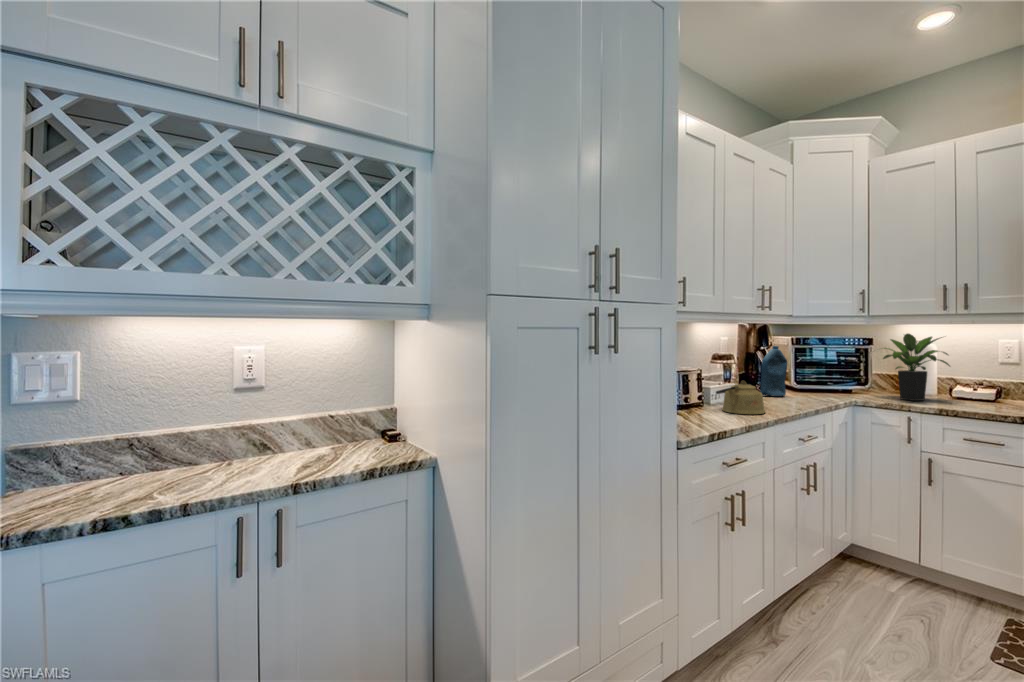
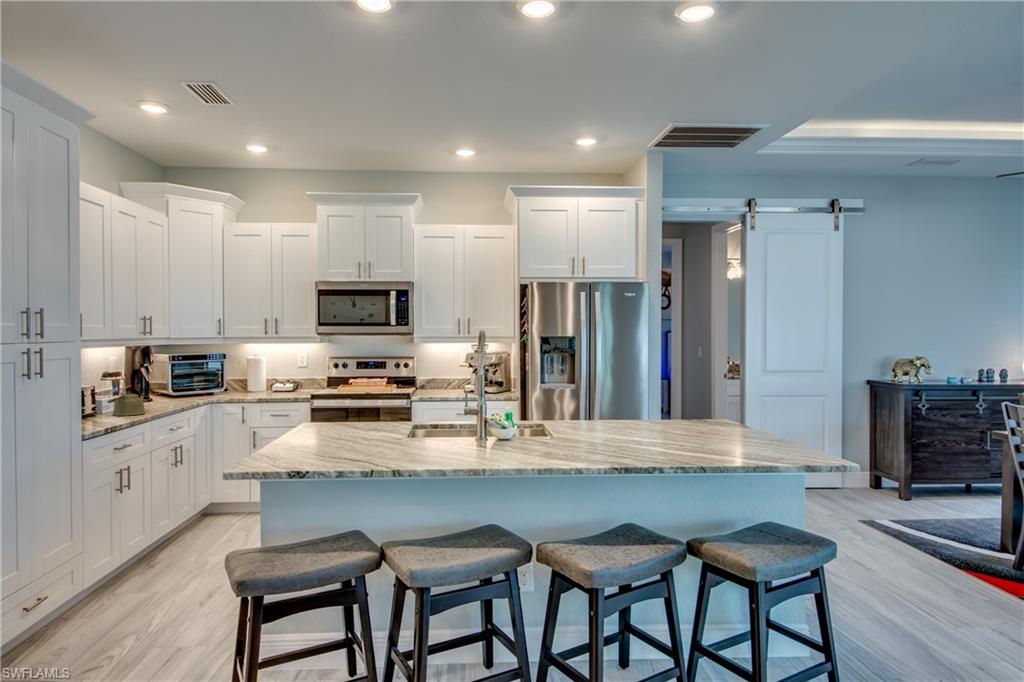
potted plant: present [883,334,950,401] -> none [224,351,269,397]
bottle: present [760,346,787,397] -> none [143,363,165,403]

